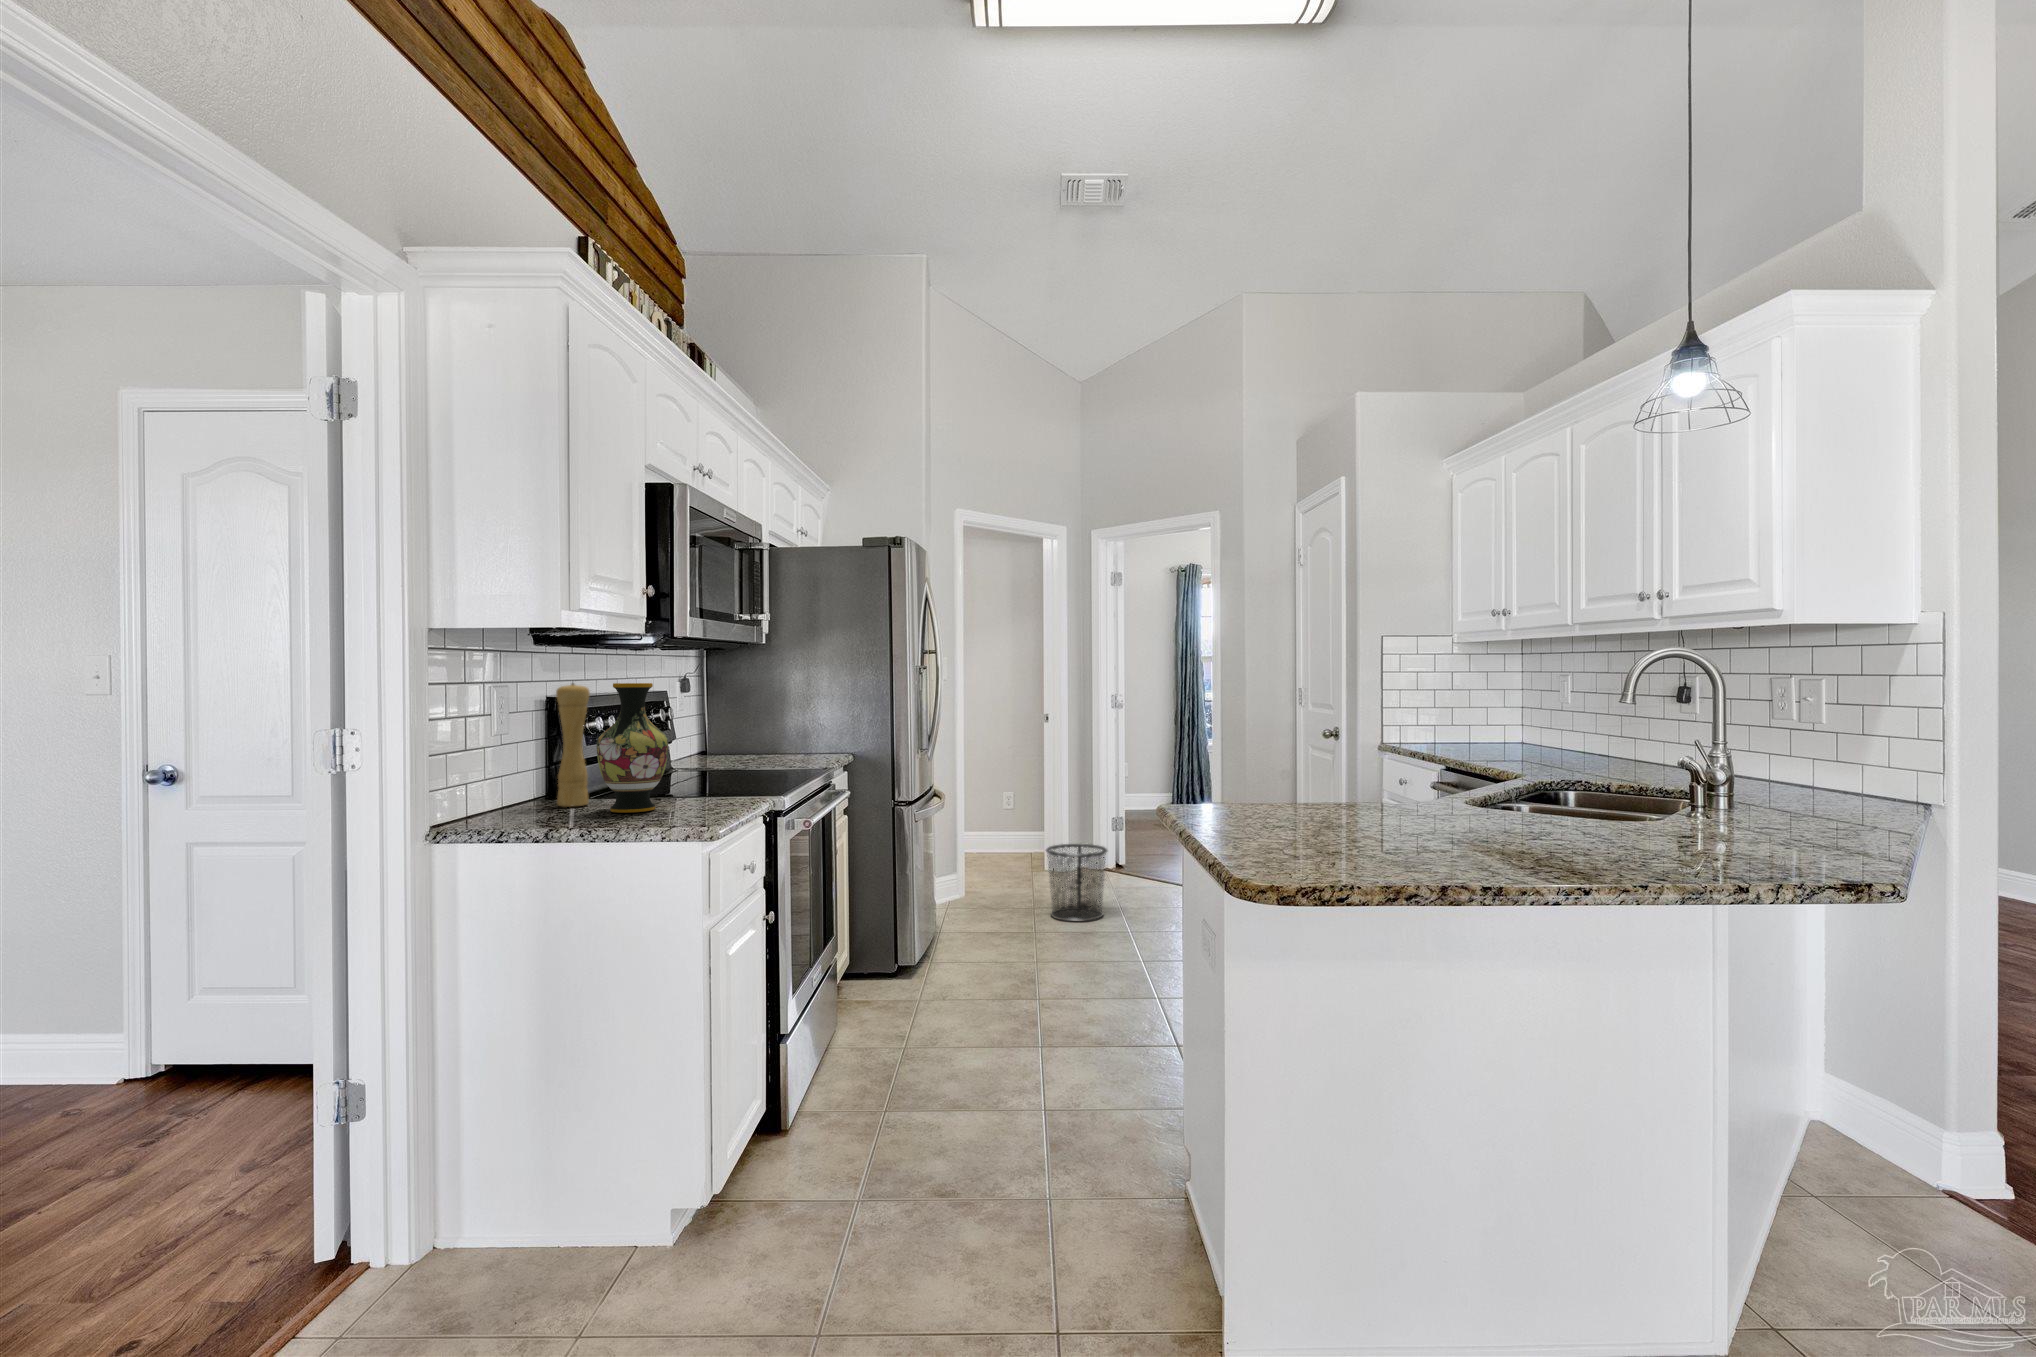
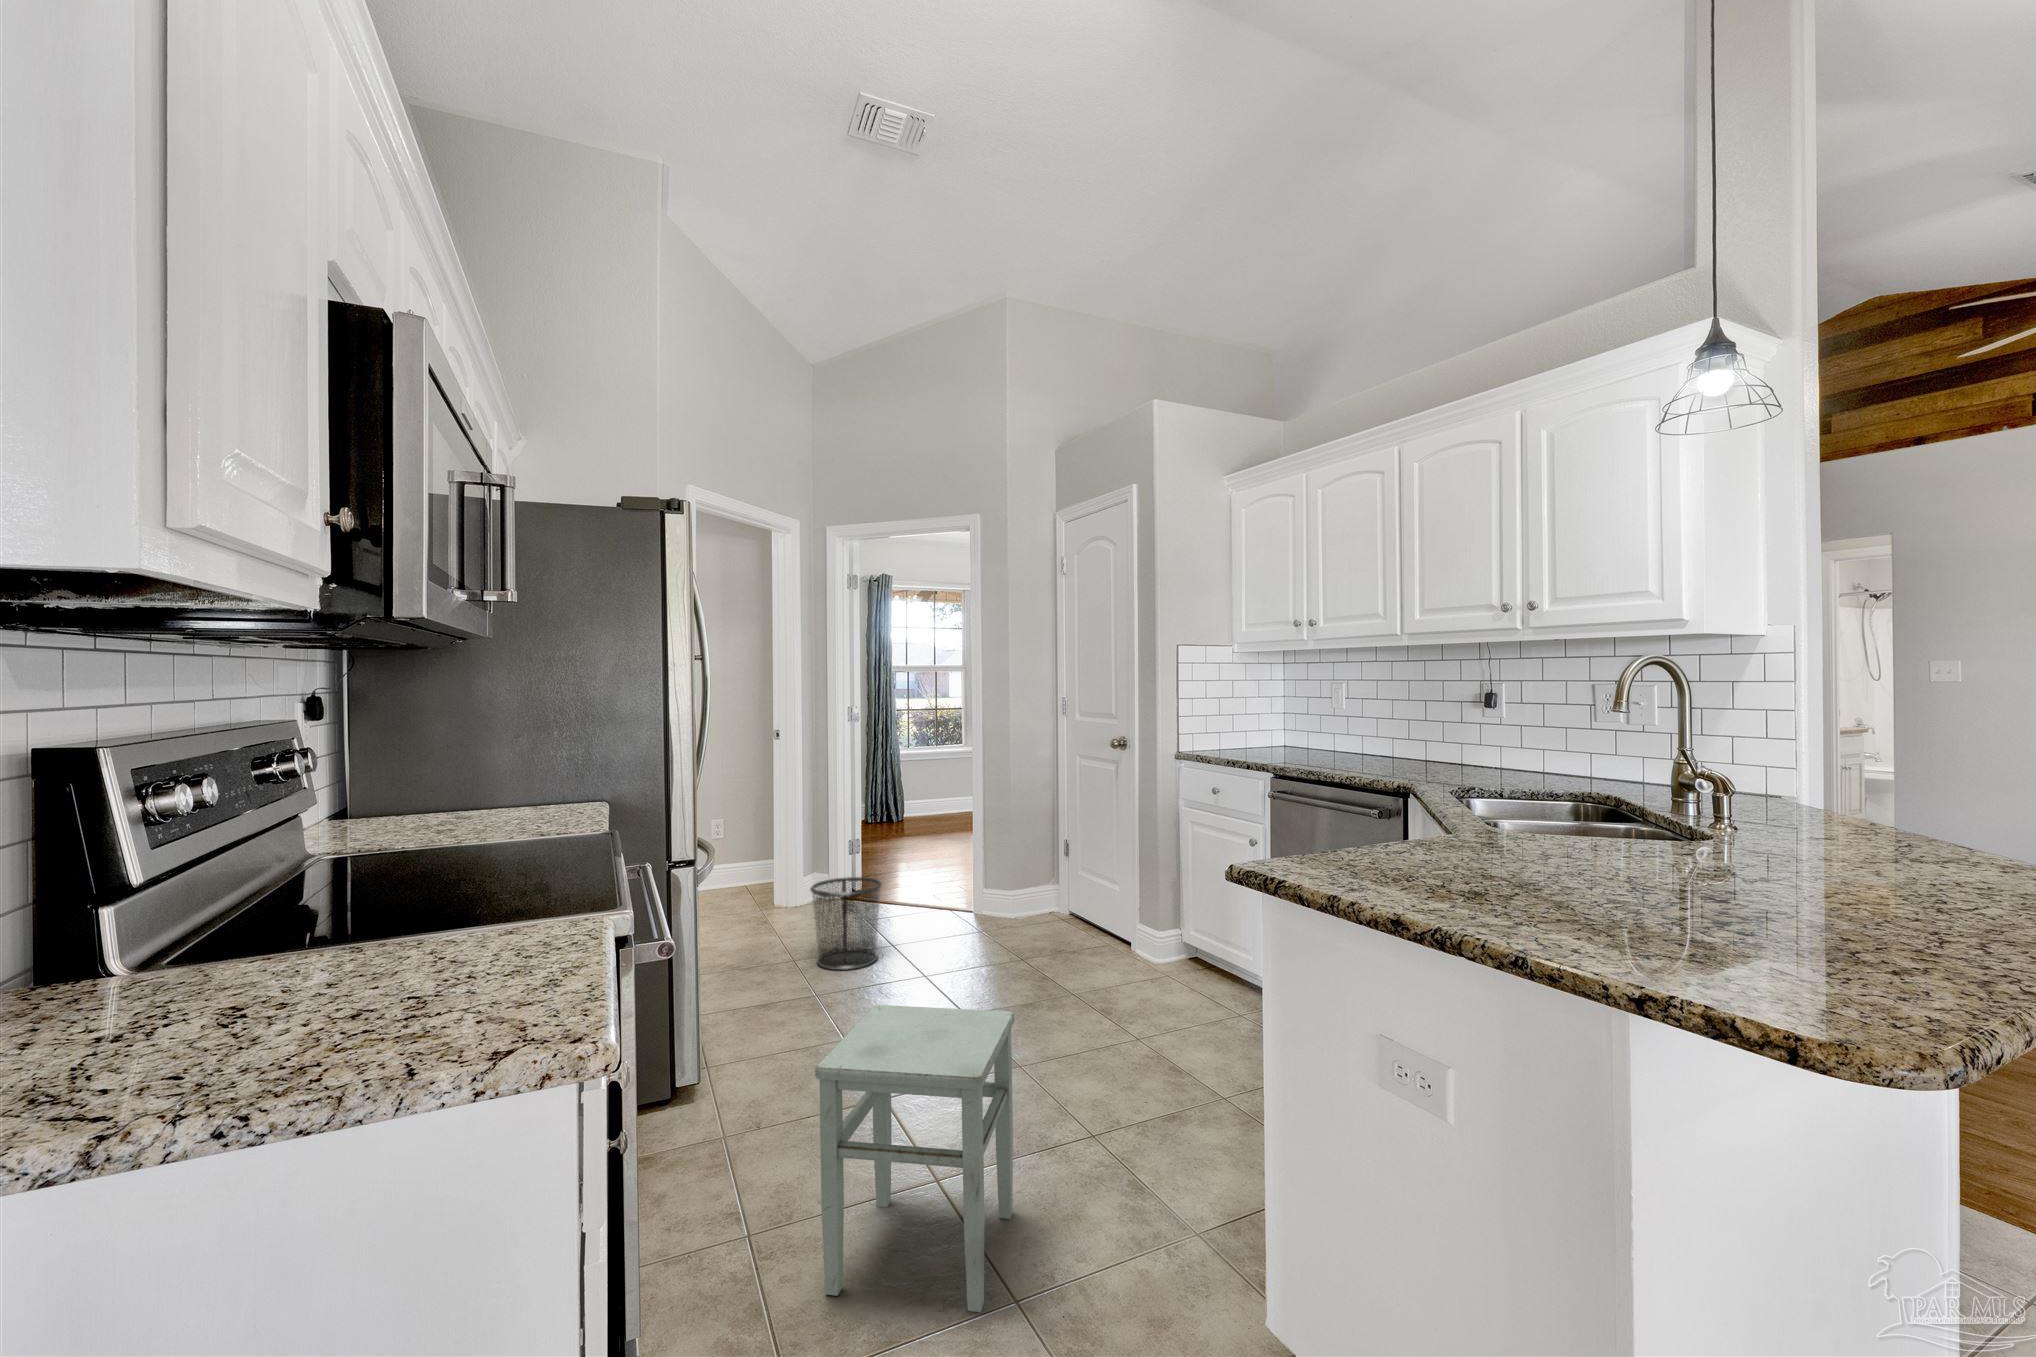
pepper mill: present [556,683,590,807] -> none [87,727,181,997]
vase: present [597,683,668,813] -> none [216,723,394,1002]
stool: none [933,910,1093,1118] -> present [815,1005,1014,1312]

